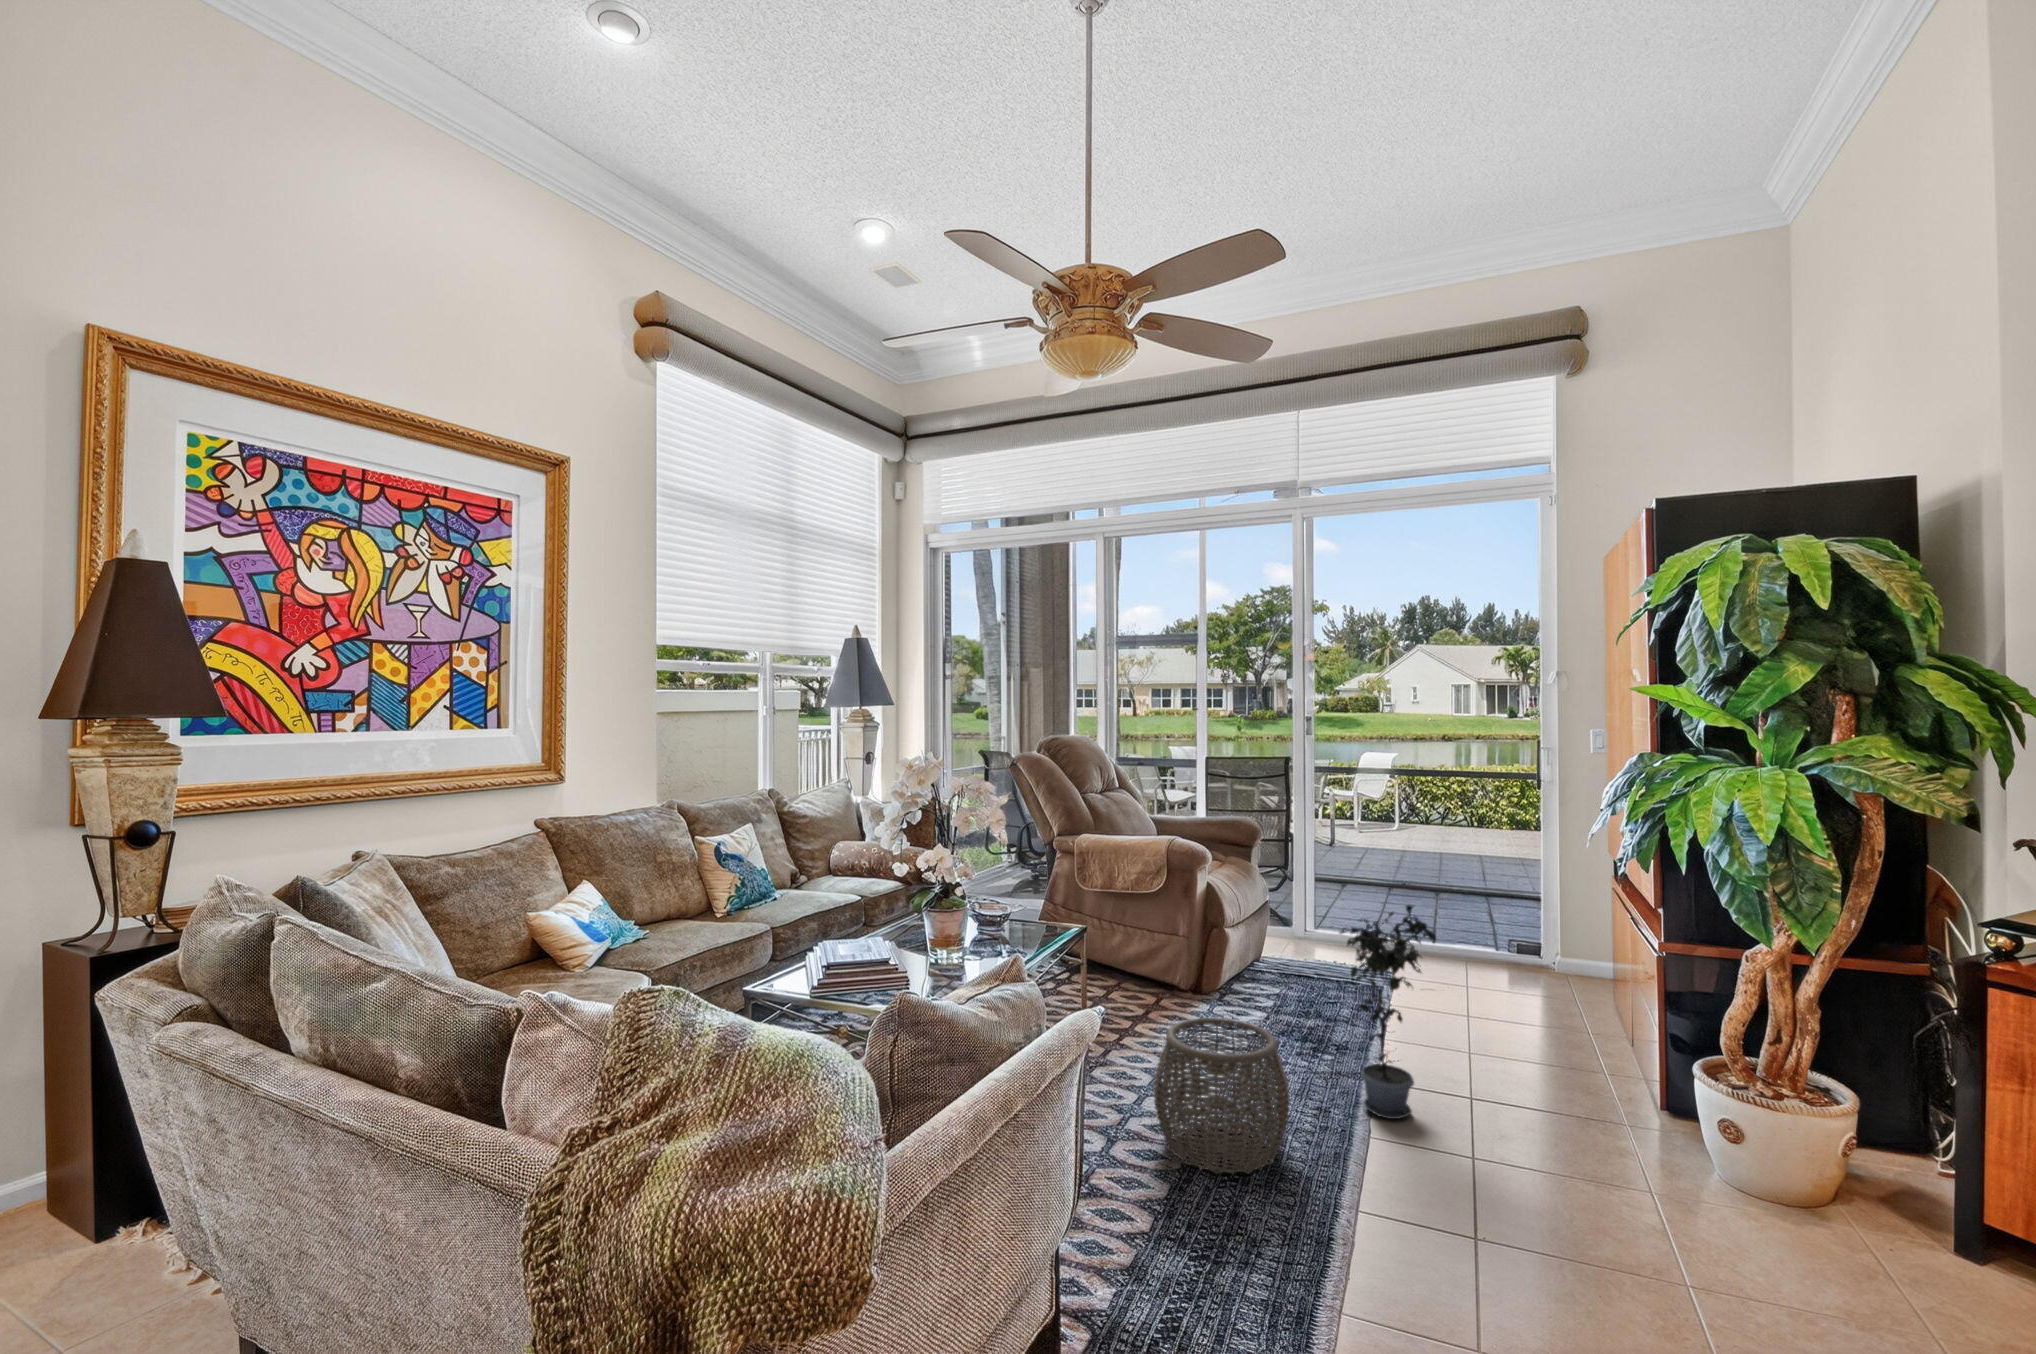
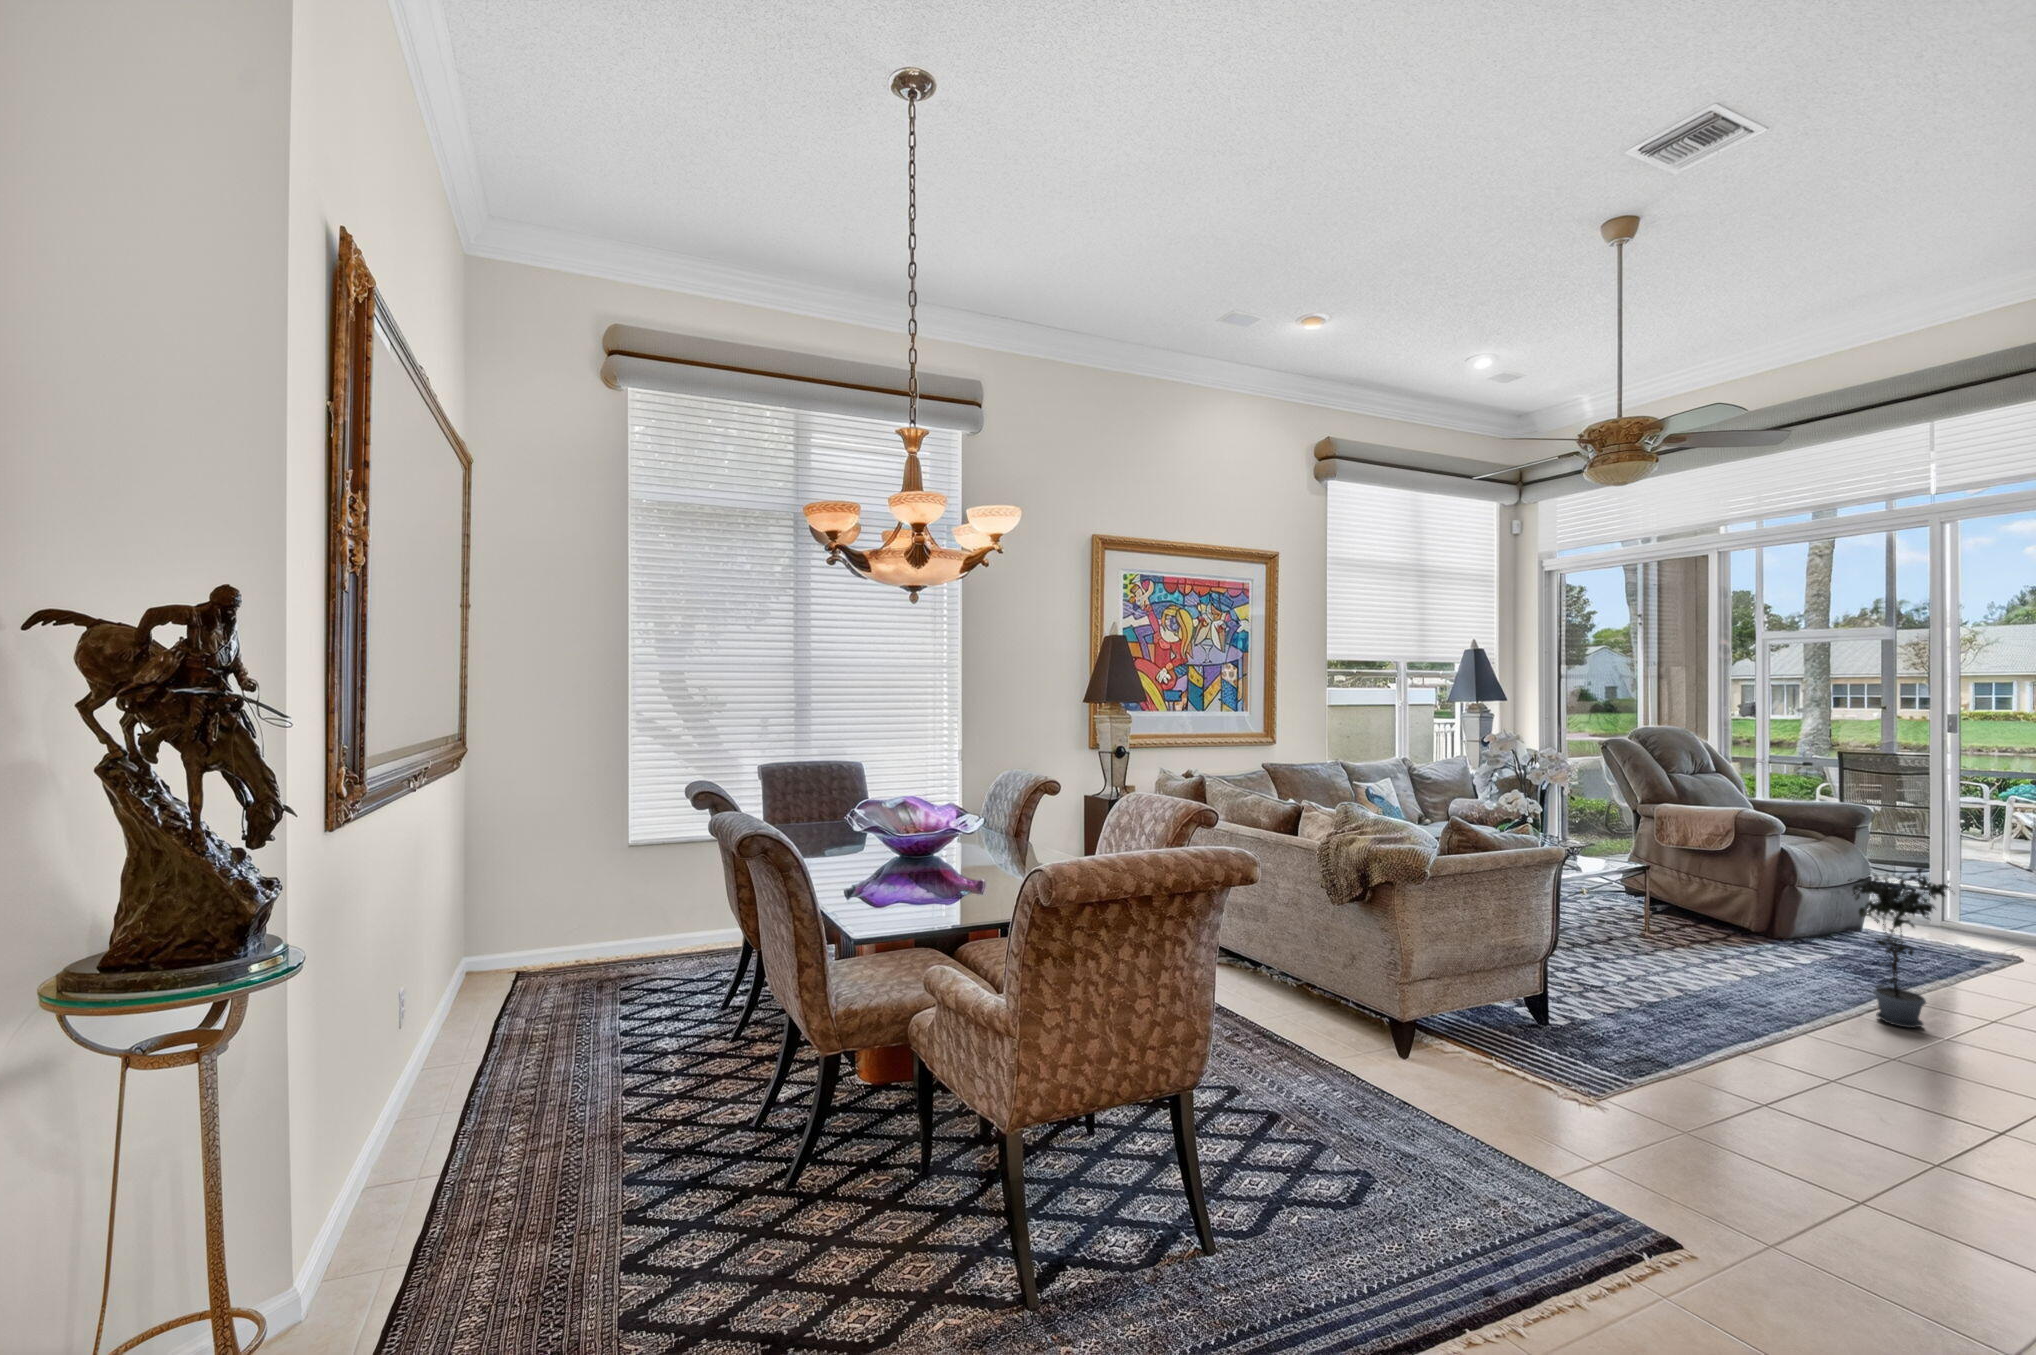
woven basket: present [1153,1018,1290,1174] -> none [1665,922,1781,1021]

